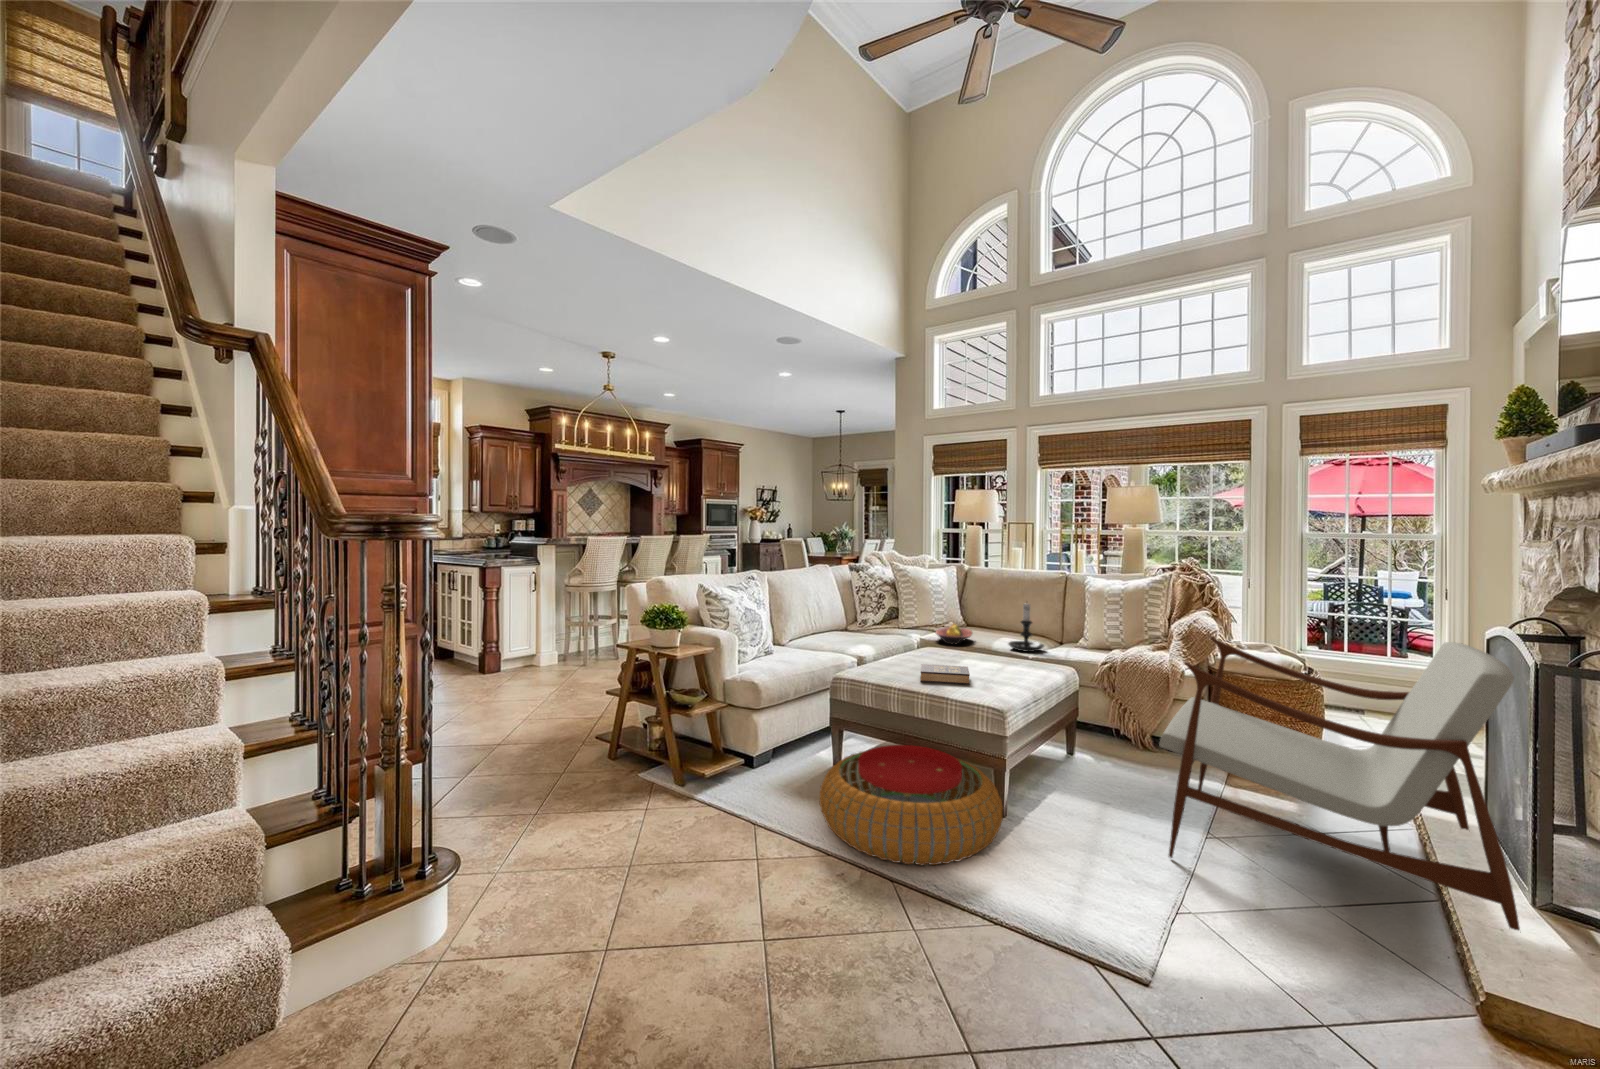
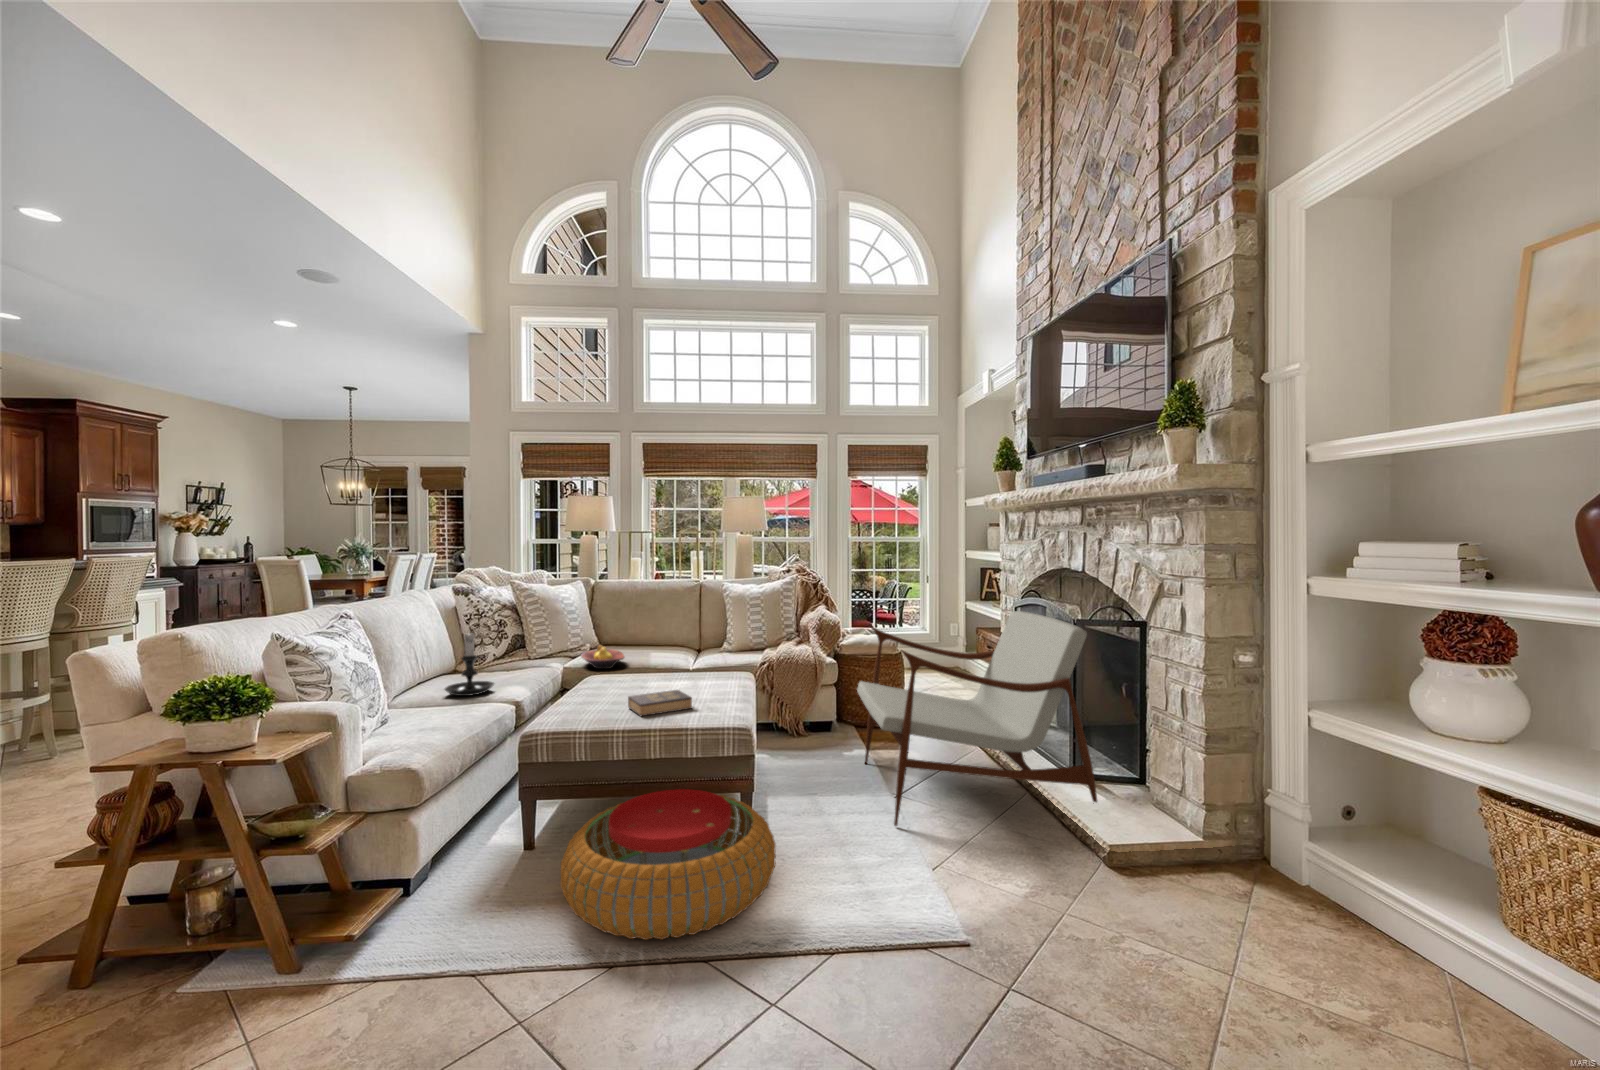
candle holder: present [1008,603,1045,652] -> present [445,633,494,696]

